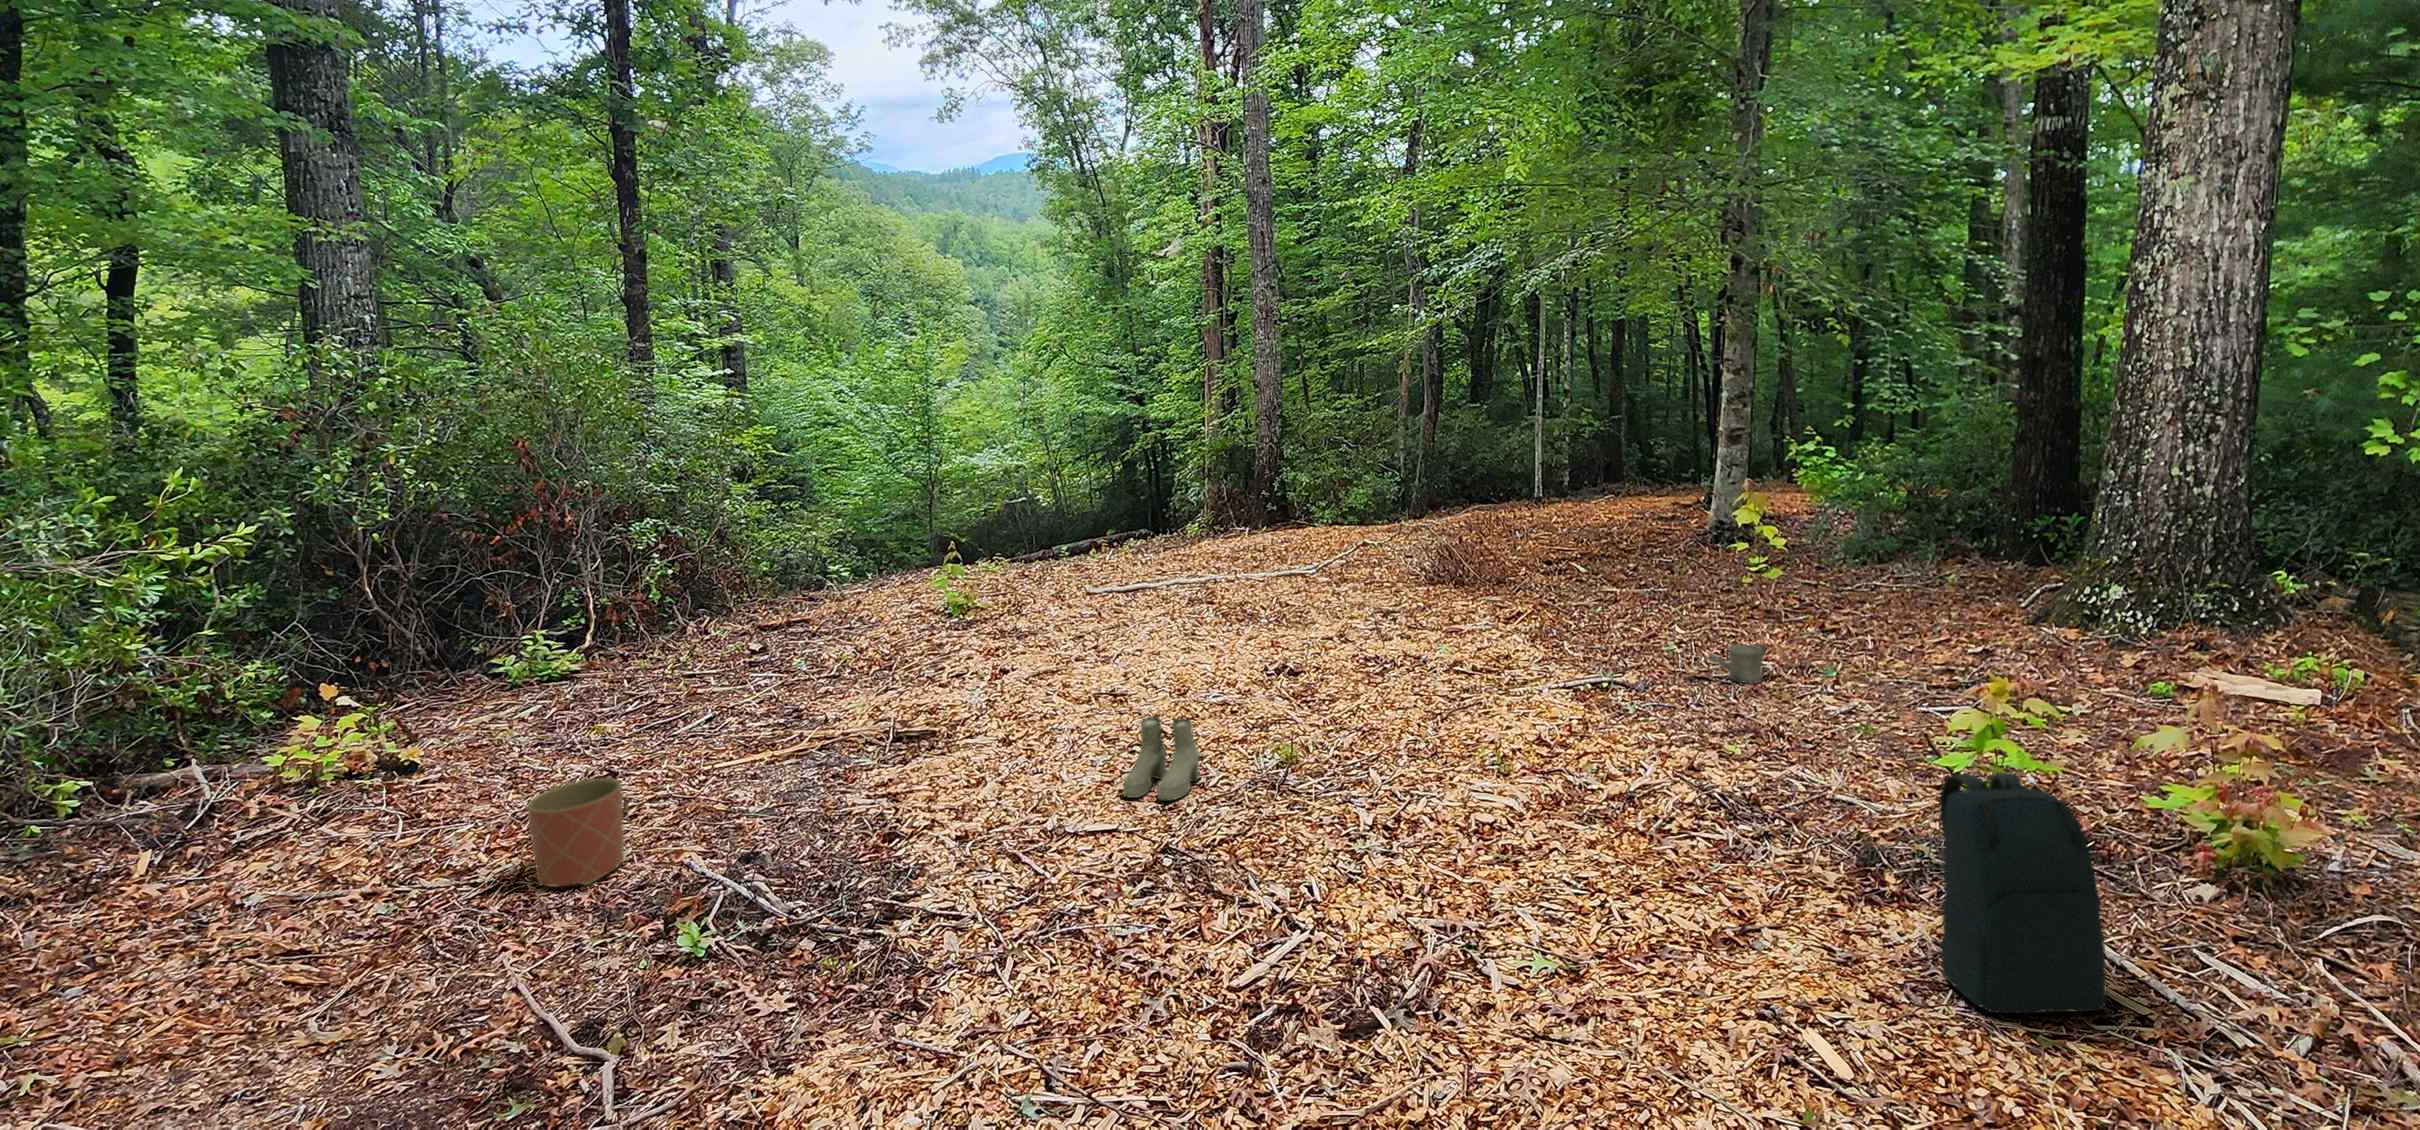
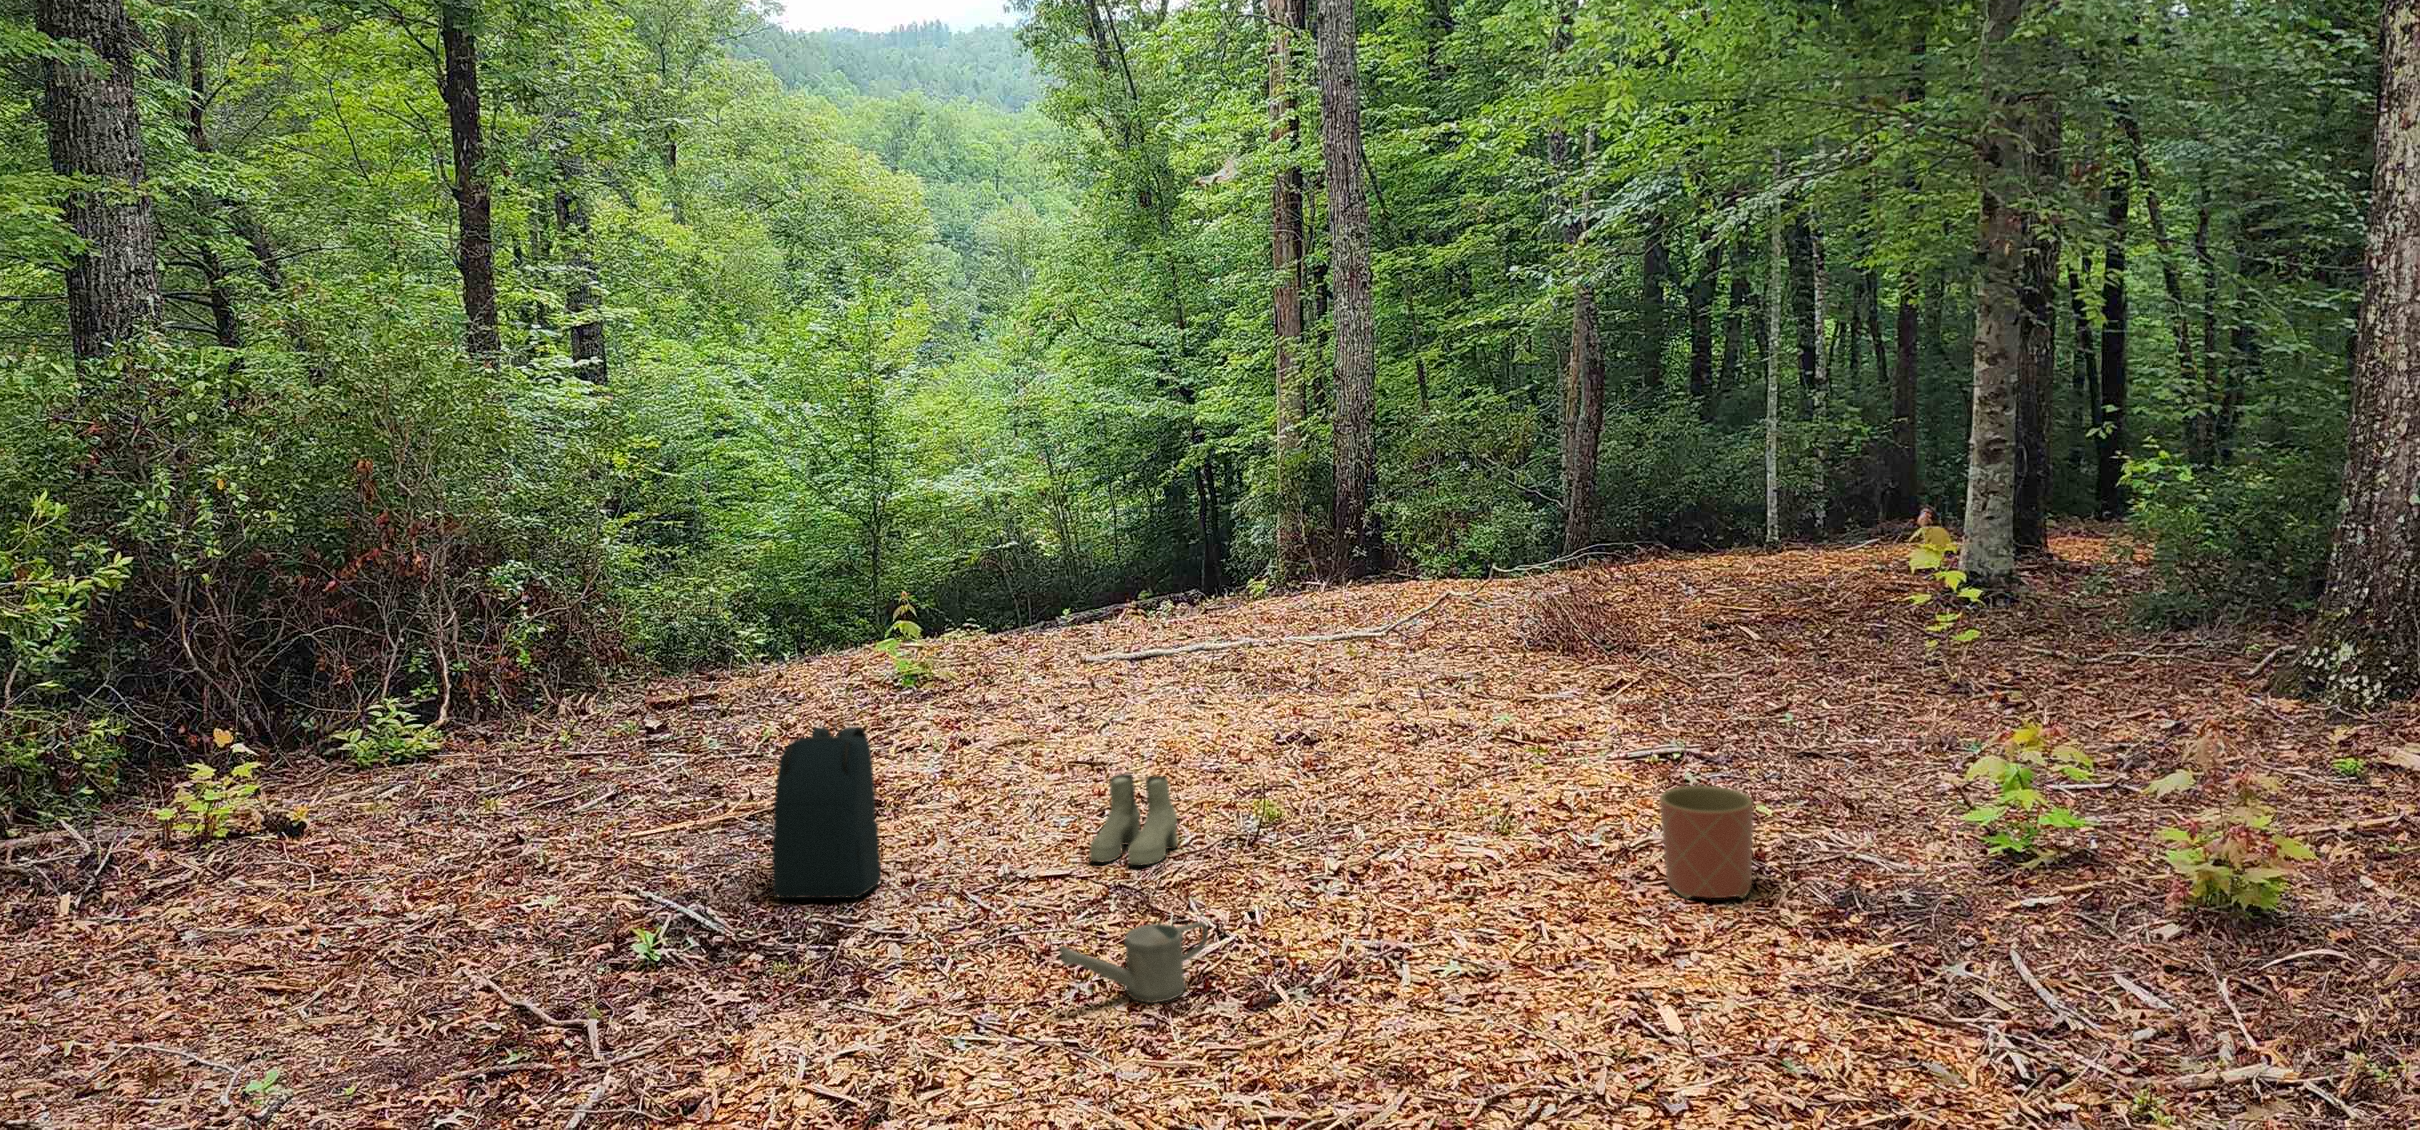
watering can: present [1709,643,1766,684] -> present [1060,922,1208,1003]
backpack: present [1932,773,2107,1013] -> present [772,726,881,898]
planter: present [527,778,624,887] -> present [1660,786,1753,899]

